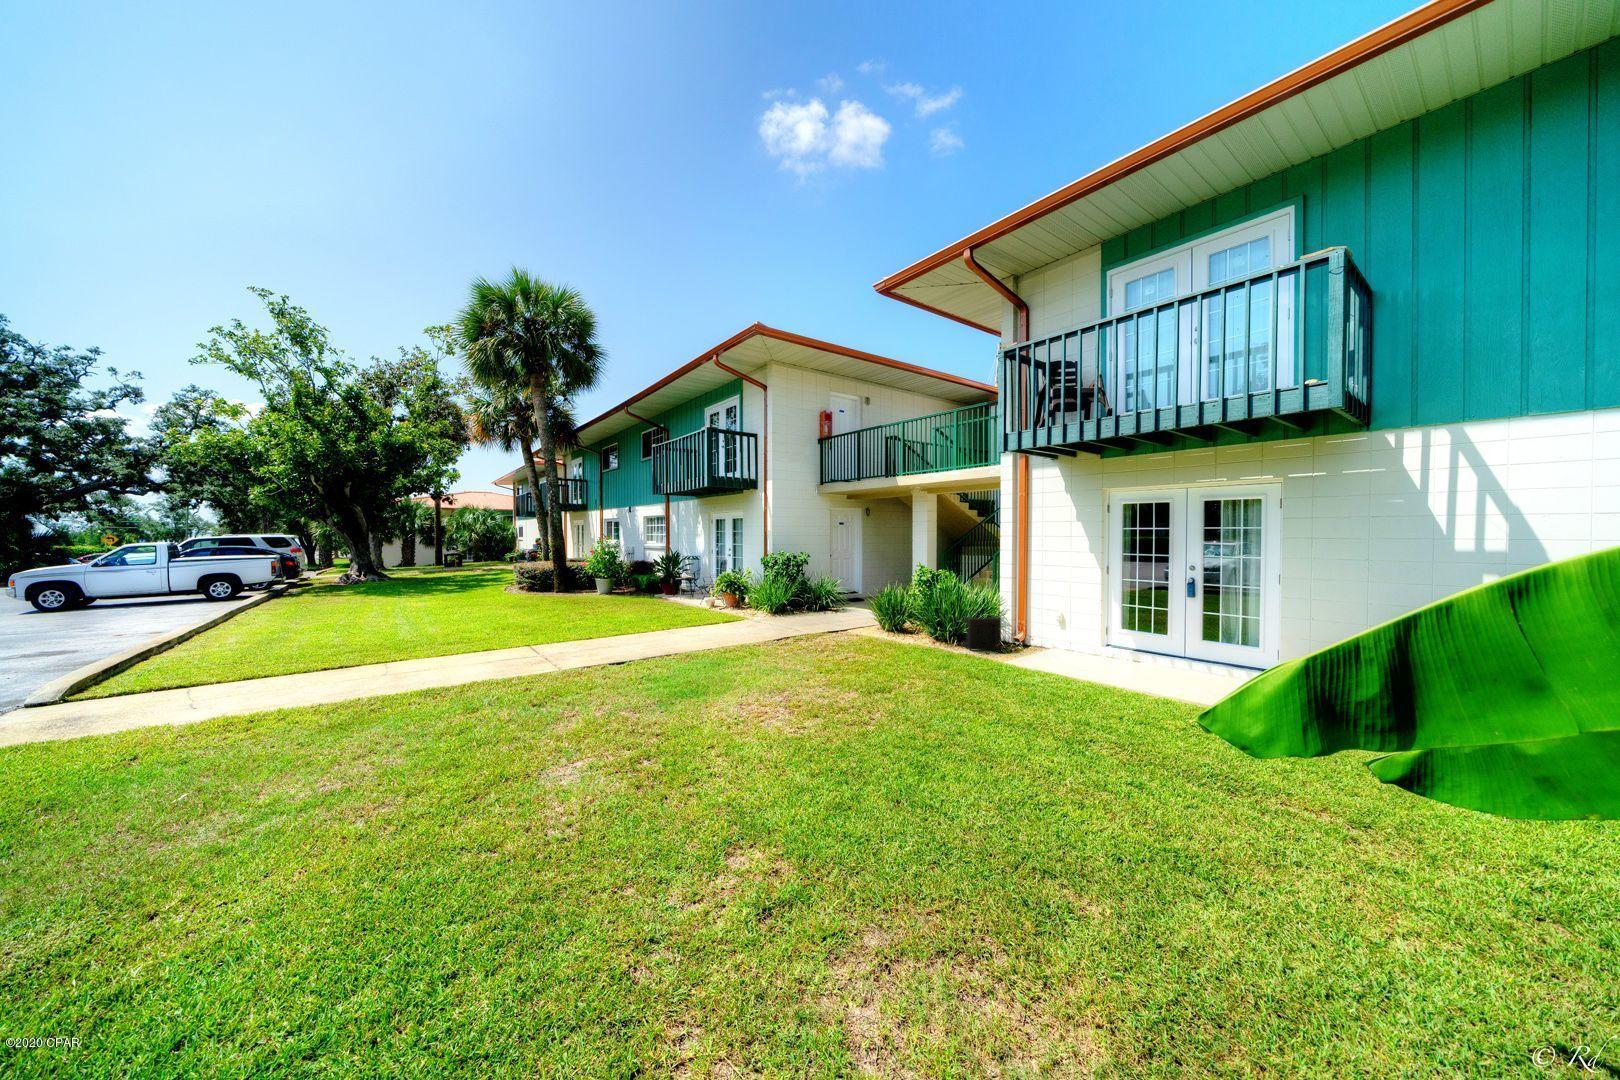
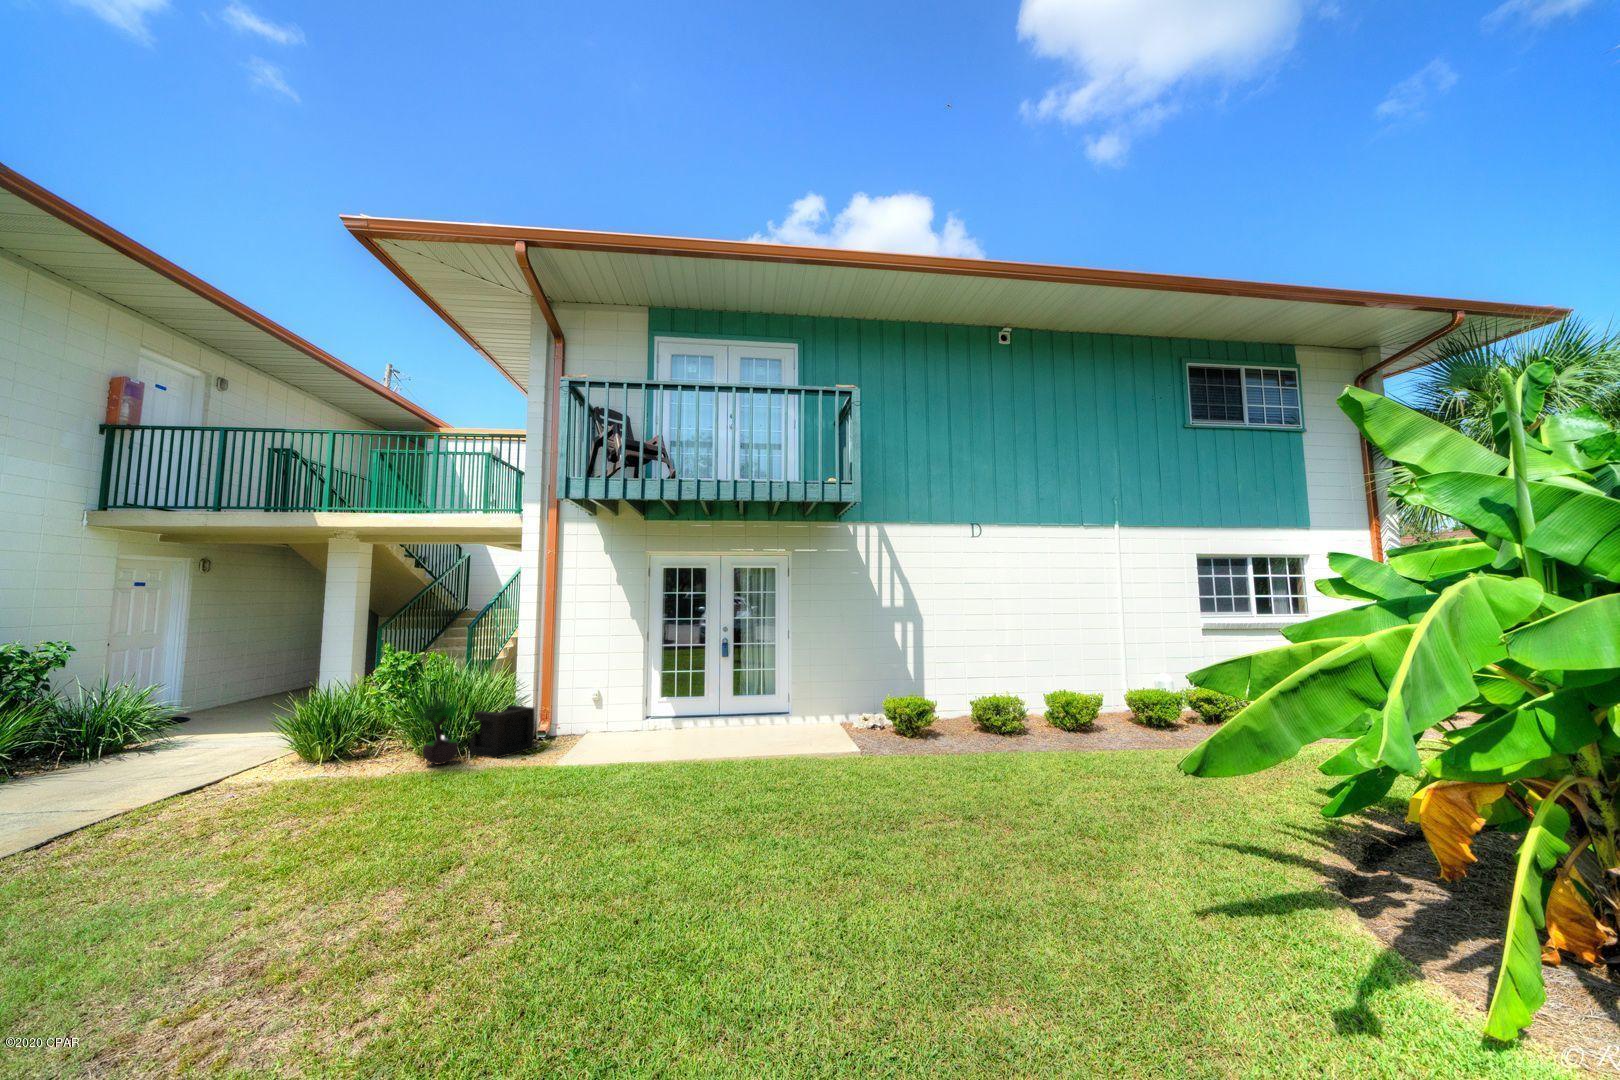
potted tree: none [917,597,947,646] -> present [416,700,459,765]

